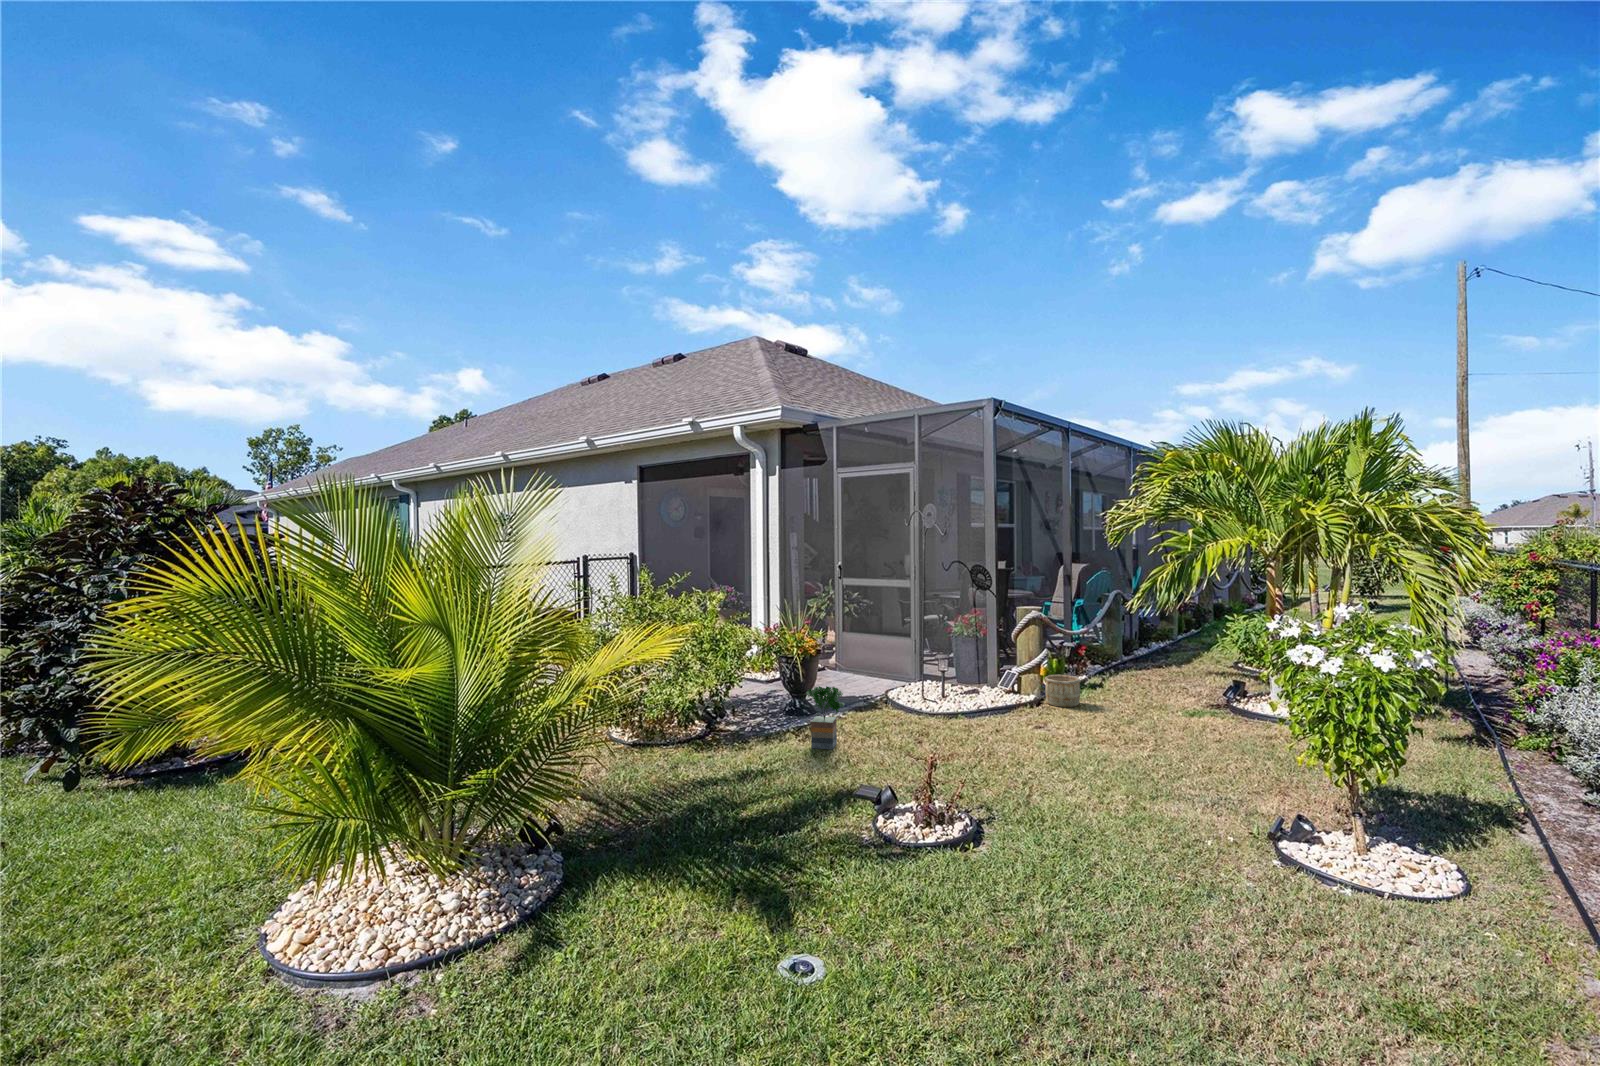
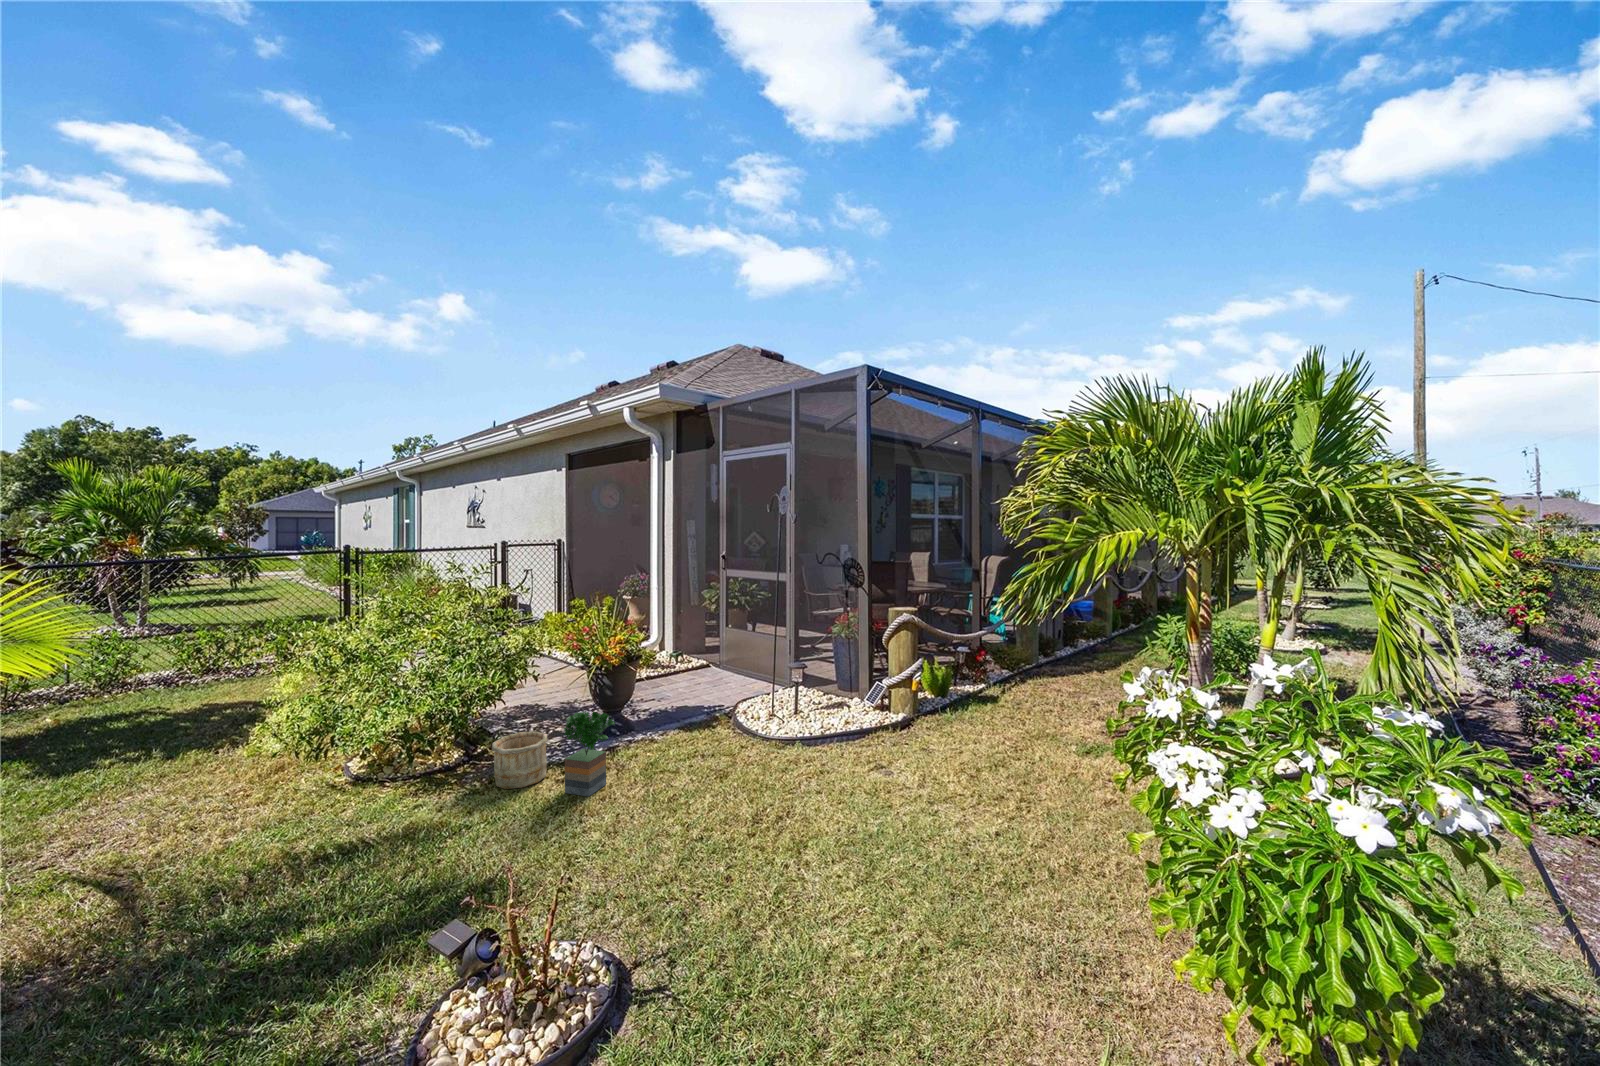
wooden bucket: present [1045,675,1081,707] -> present [492,731,547,789]

